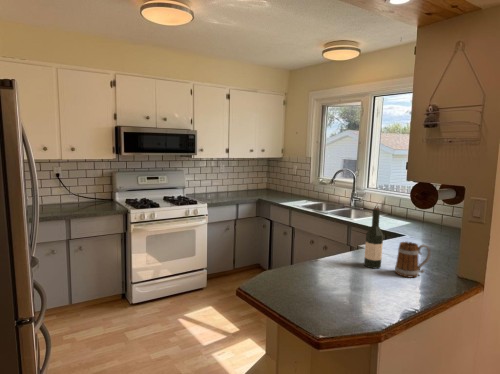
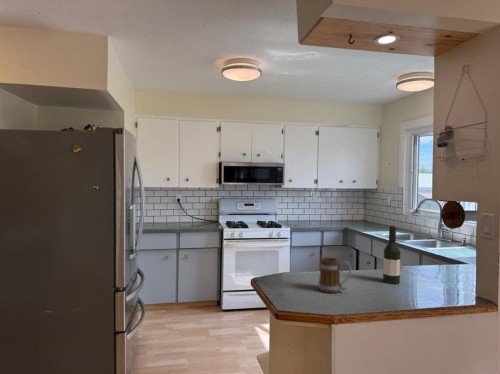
mug: present [395,242,431,277] -> present [318,257,351,293]

